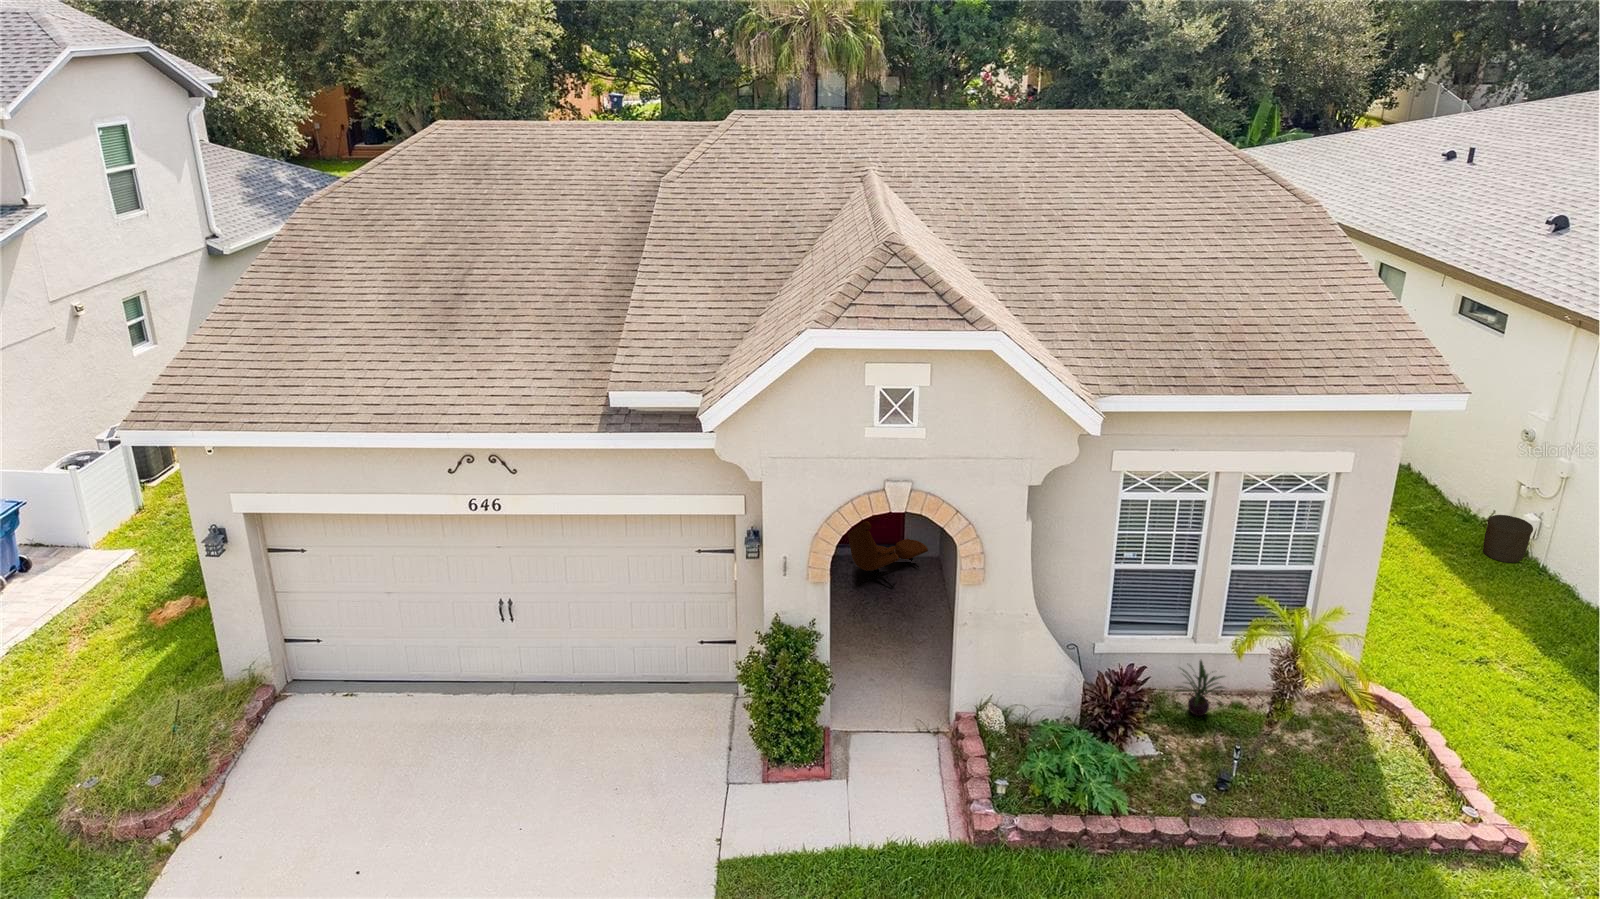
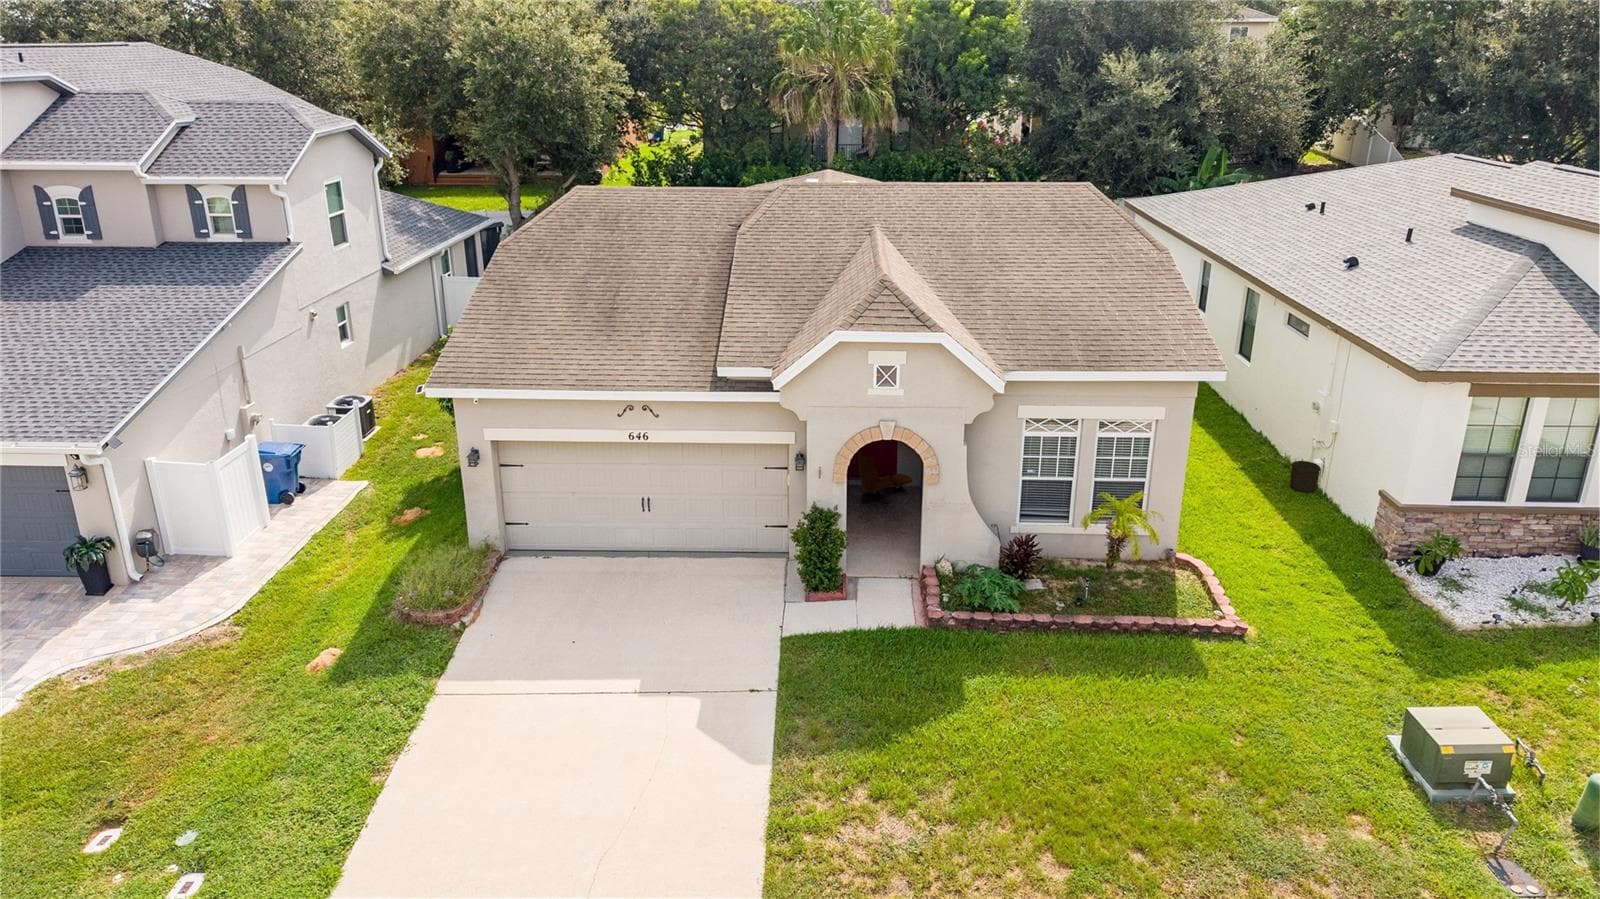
decorative plant: present [1173,660,1224,716] -> none [1056,537,1092,572]

